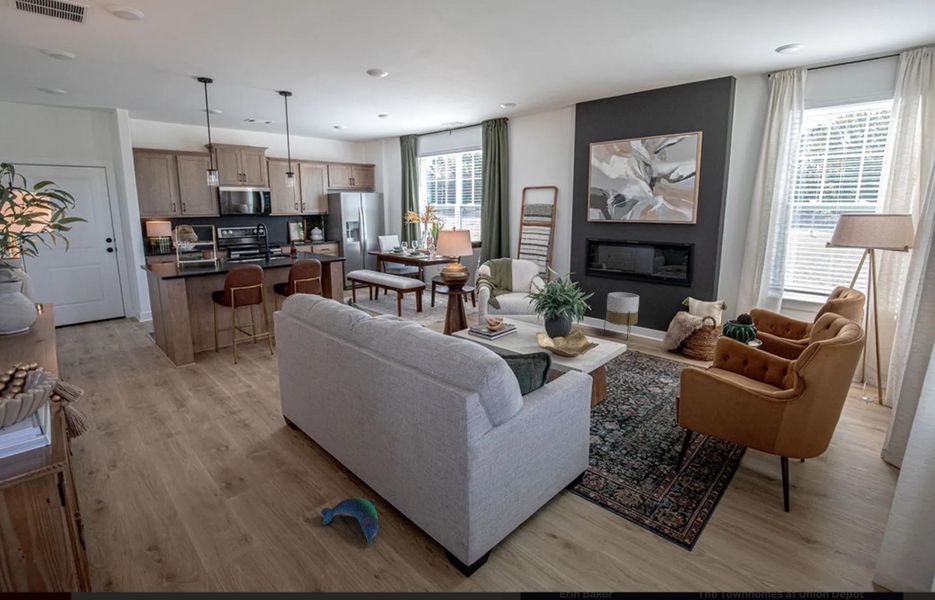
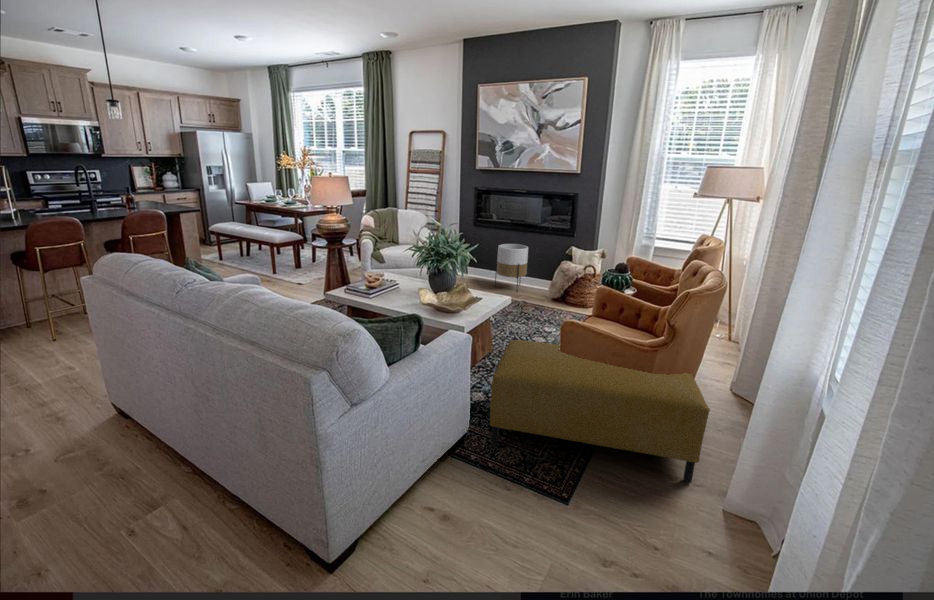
ottoman: none [608,385,855,550] -> present [490,340,710,483]
plush toy: present [321,498,378,545] -> none [148,497,222,553]

